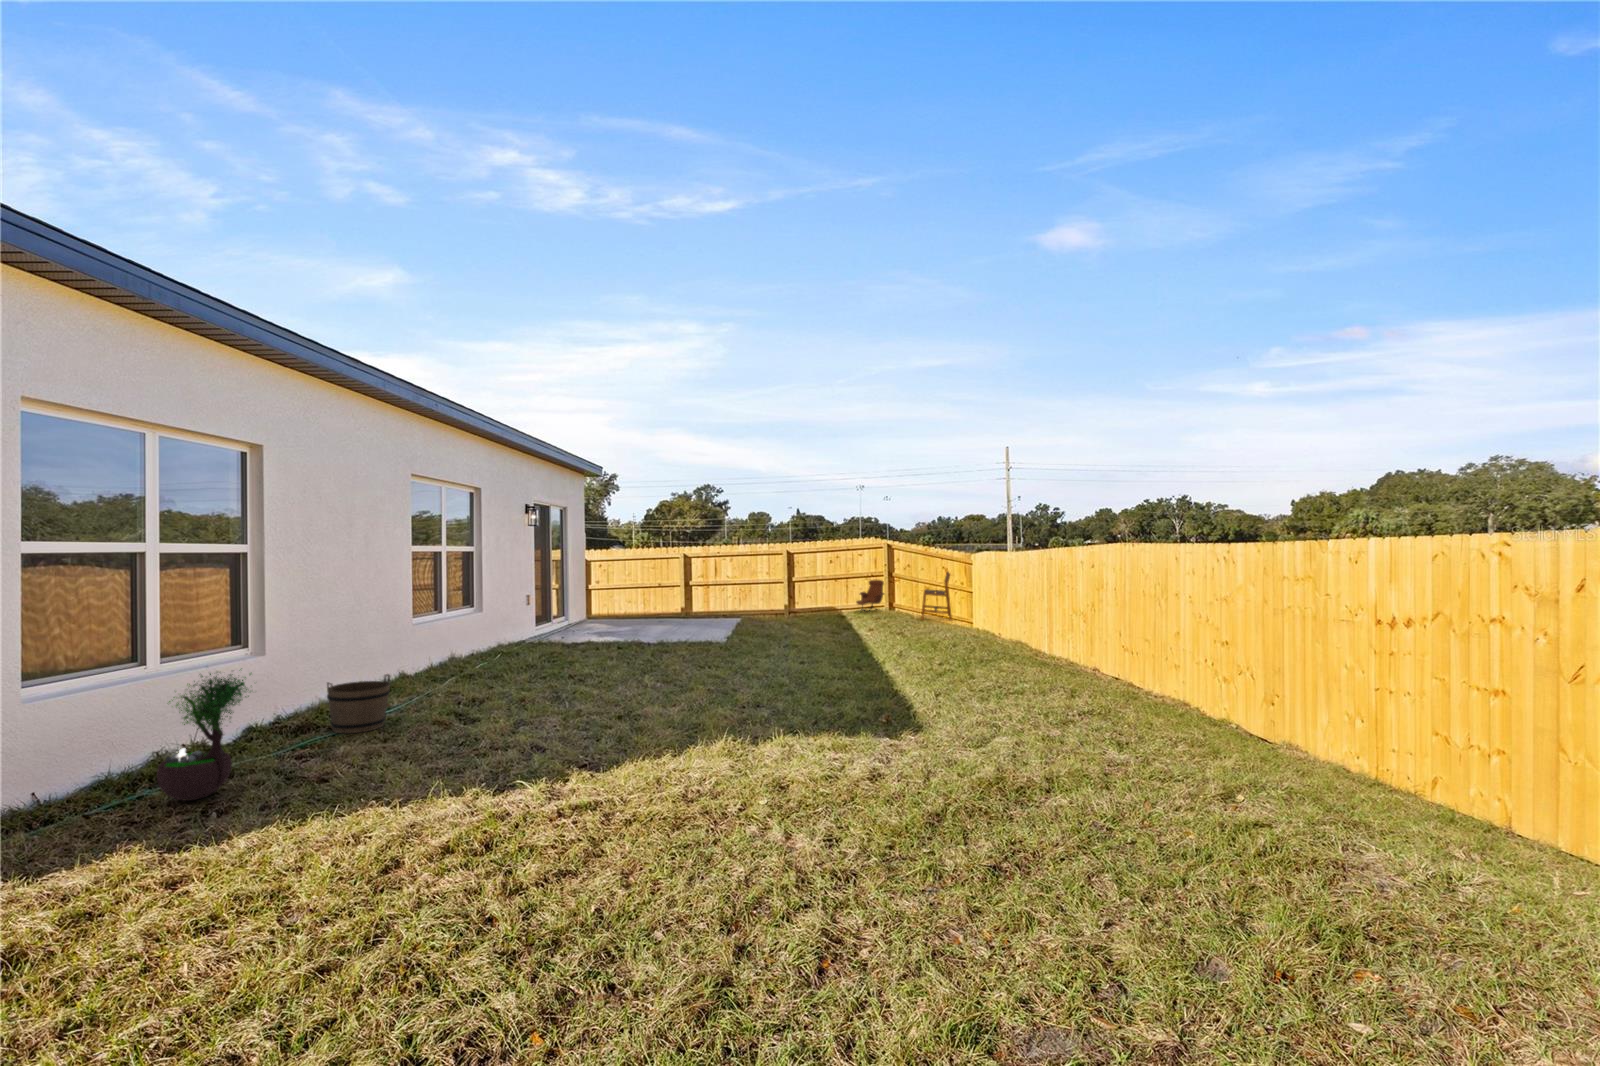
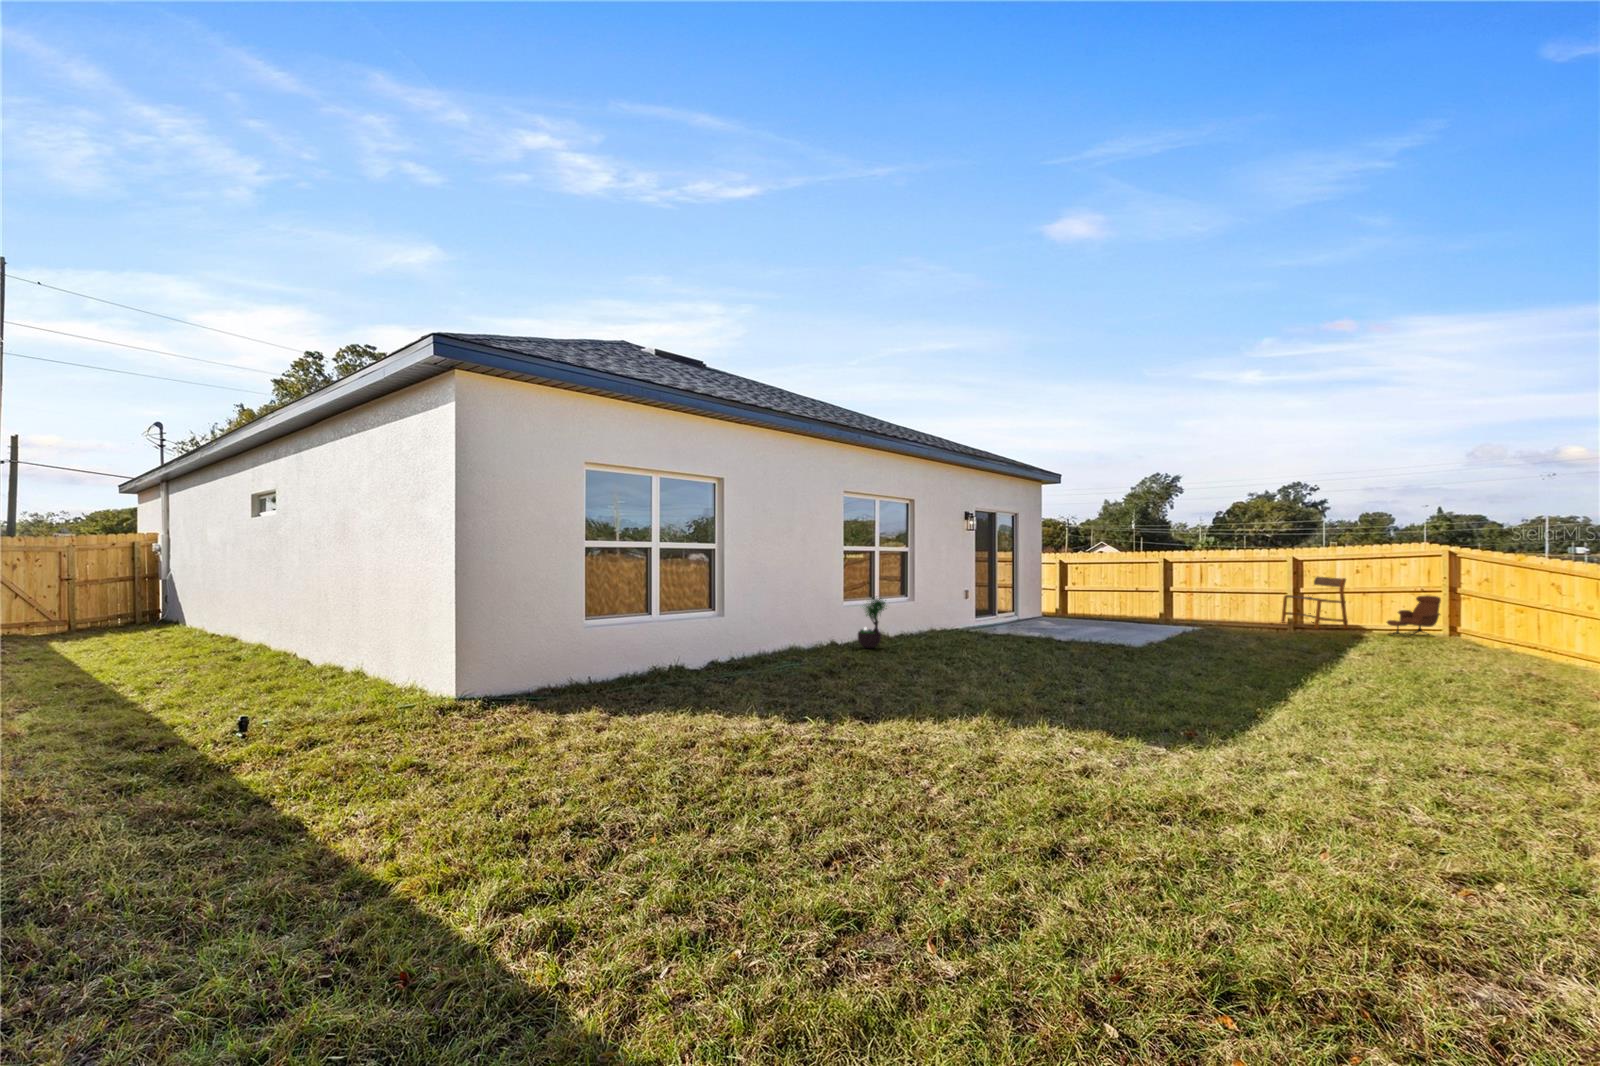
bench: present [921,572,952,620] -> present [1281,577,1348,629]
potted tree: present [157,669,251,800] -> present [858,596,886,648]
bucket: present [327,674,390,733] -> none [762,633,799,668]

